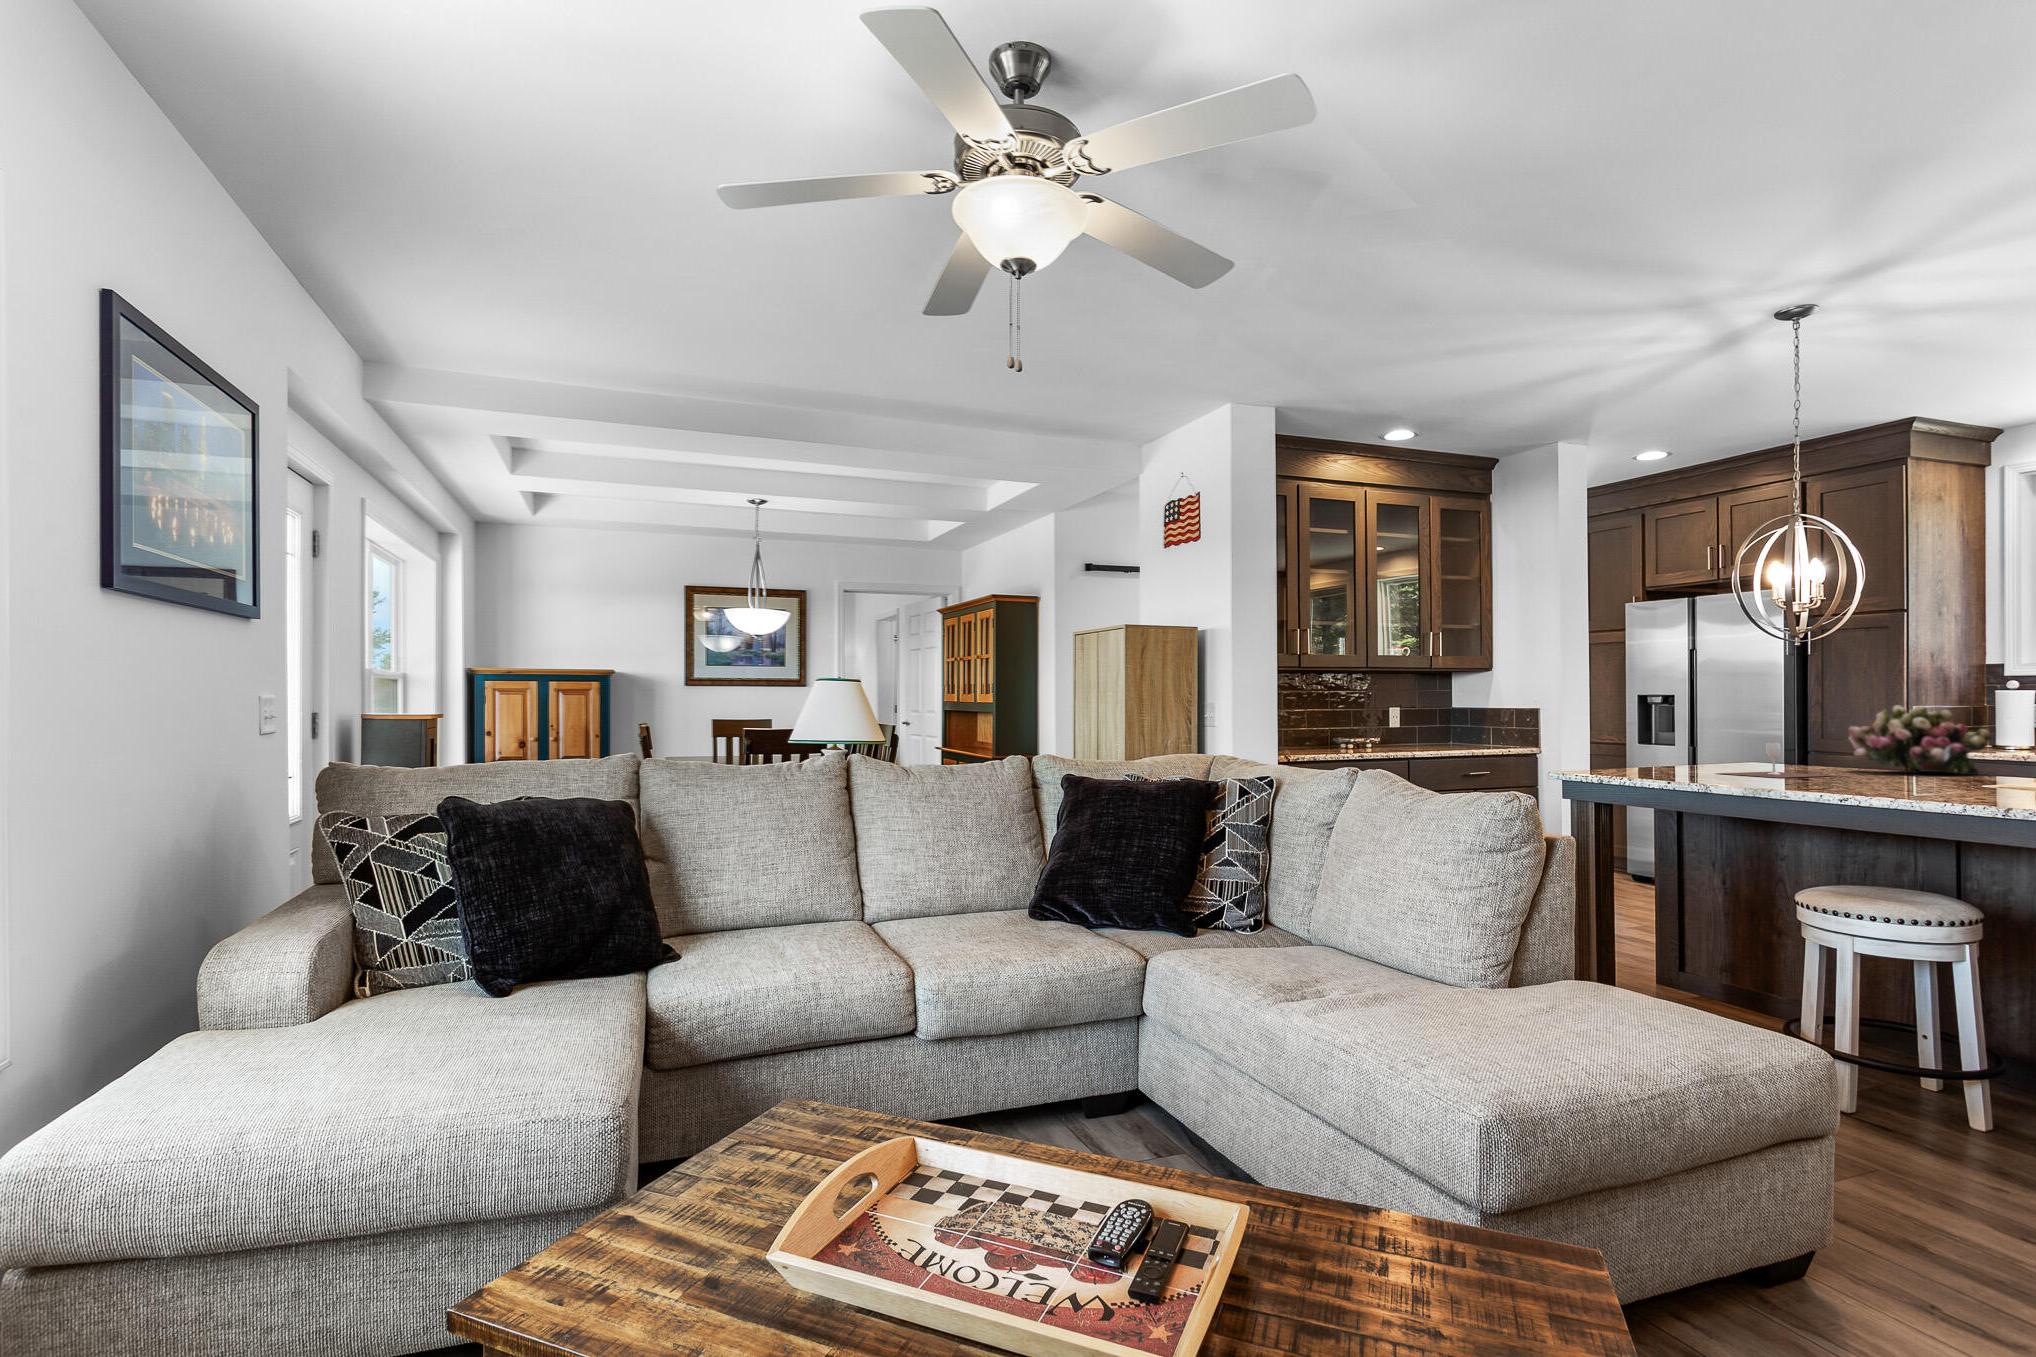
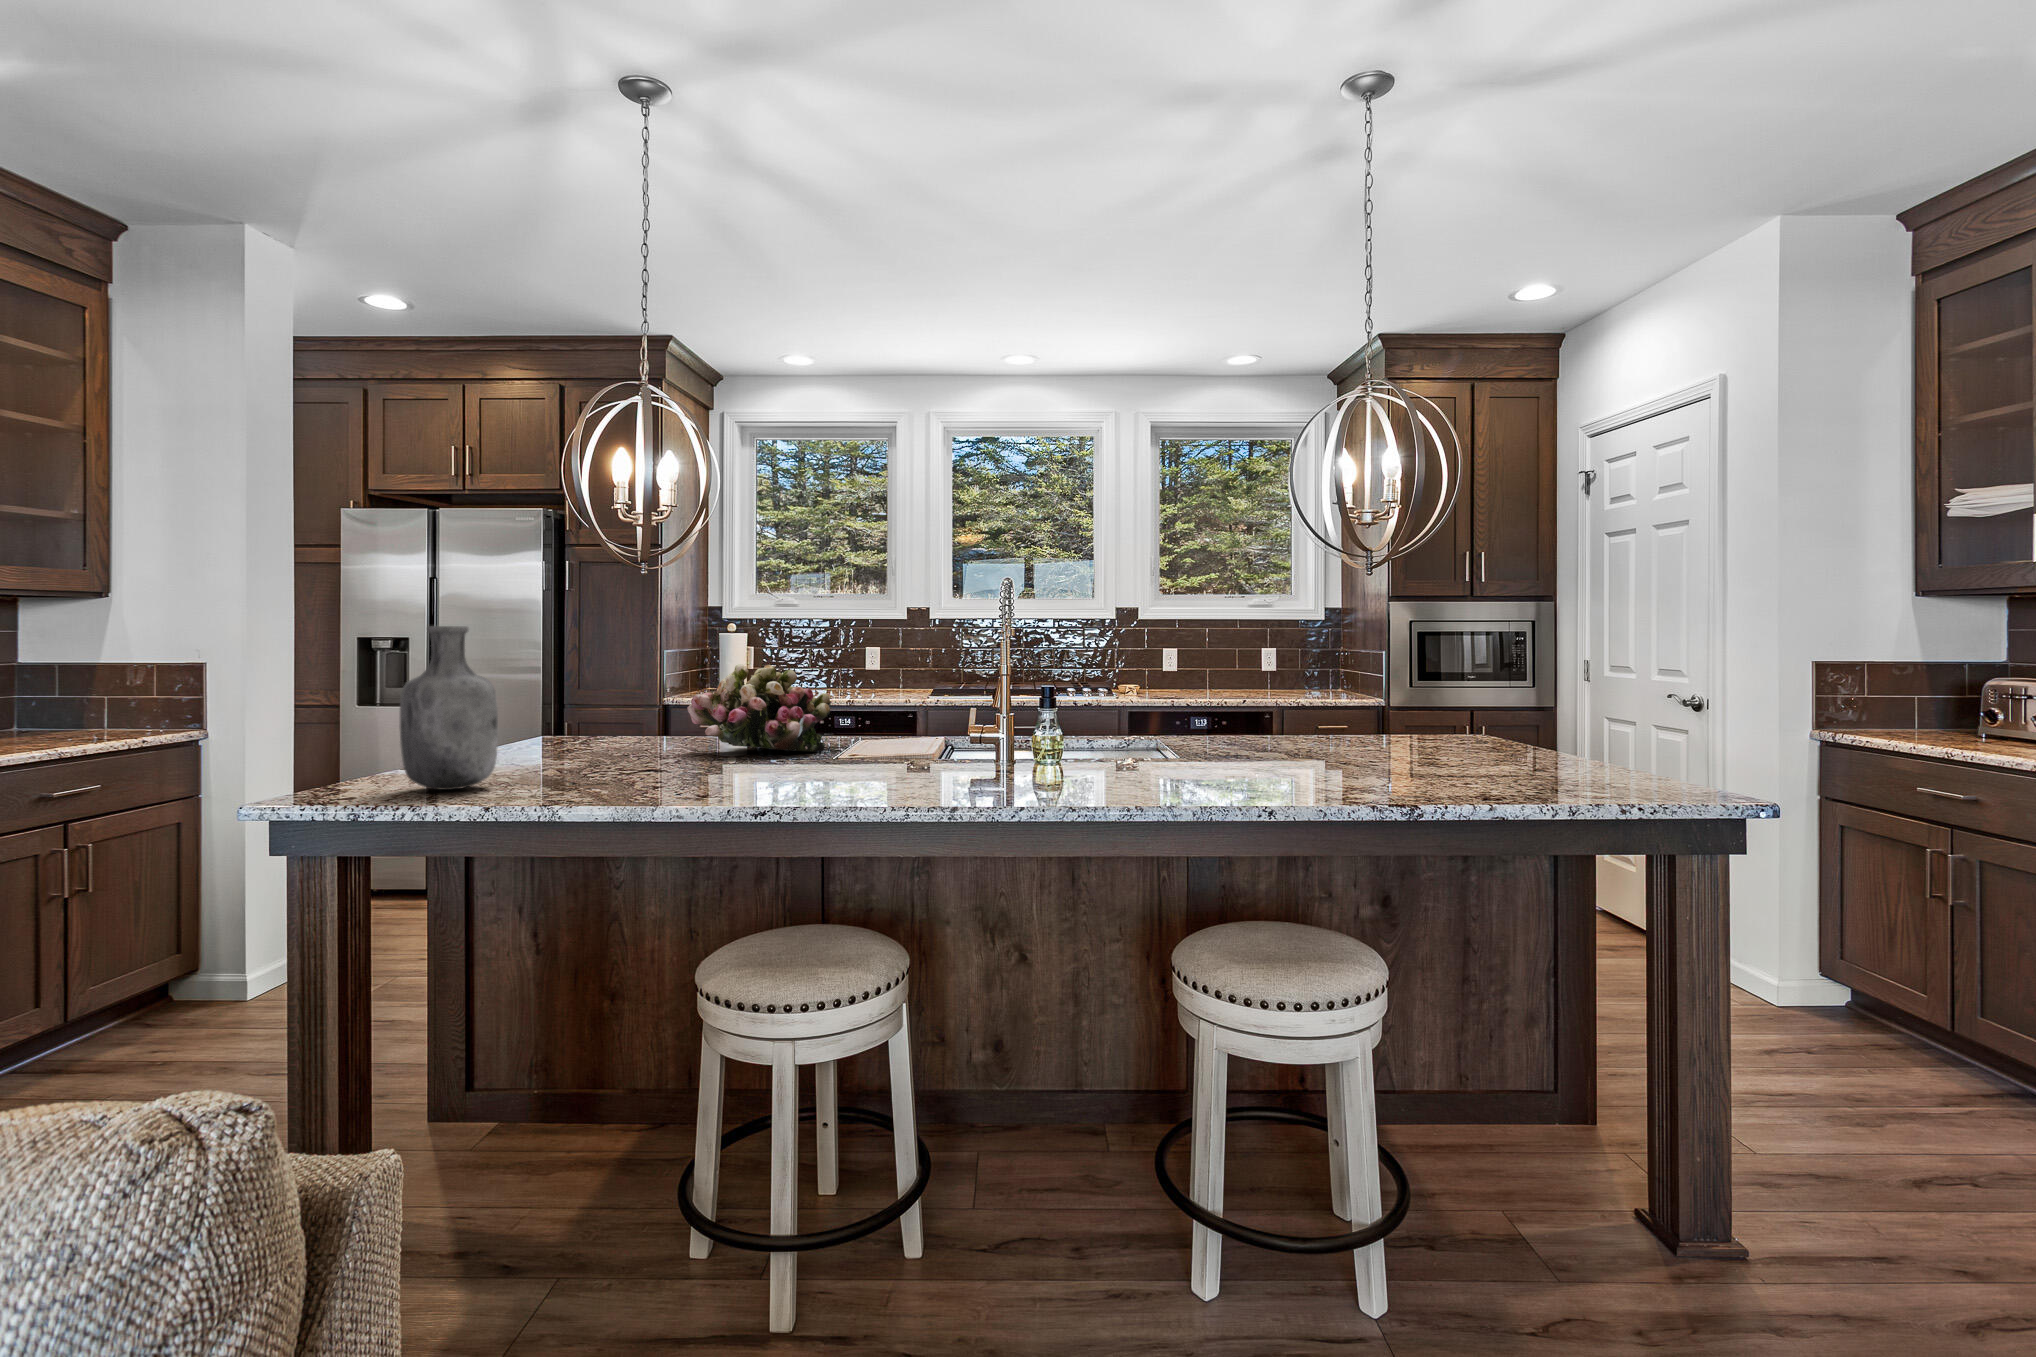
vase: none [1626,681,1683,773] -> present [399,626,498,790]
wine glass: present [1717,743,1833,778] -> none [543,725,701,783]

